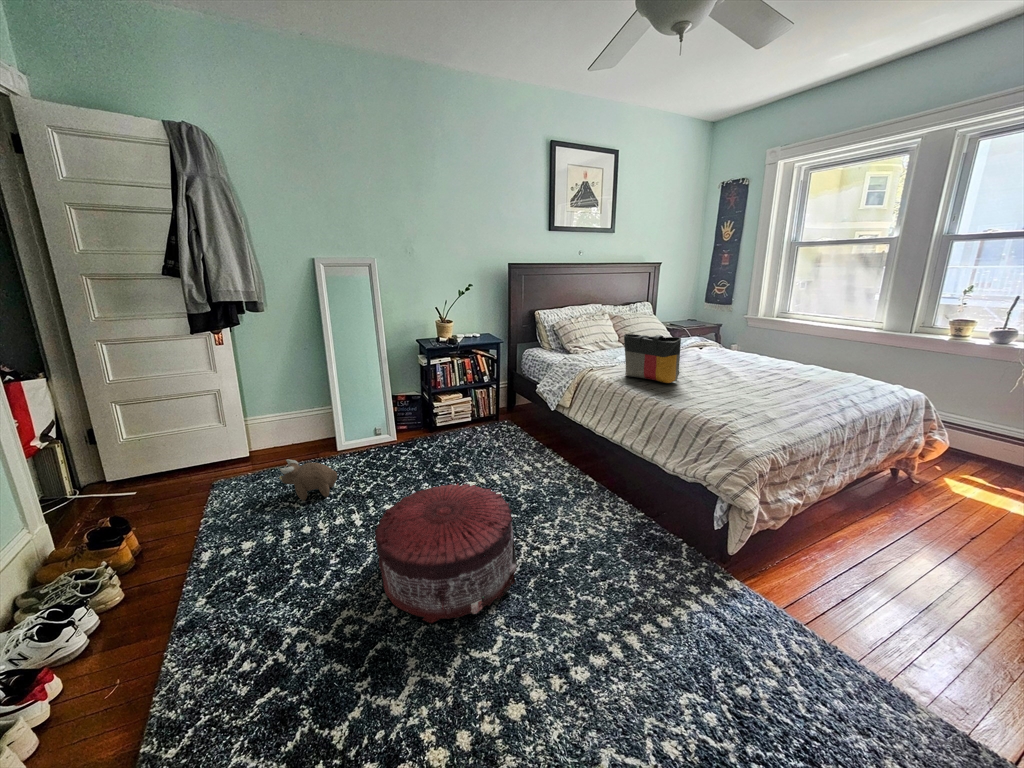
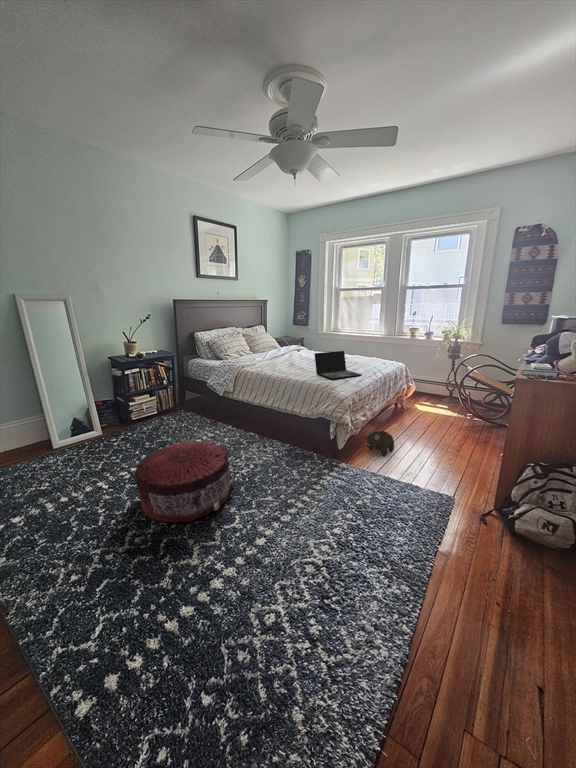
tote bag: present [624,334,681,383] -> none [264,344,297,370]
laptop: none [712,356,811,411] -> present [315,351,361,379]
plush toy: present [279,459,337,501] -> present [365,431,394,456]

